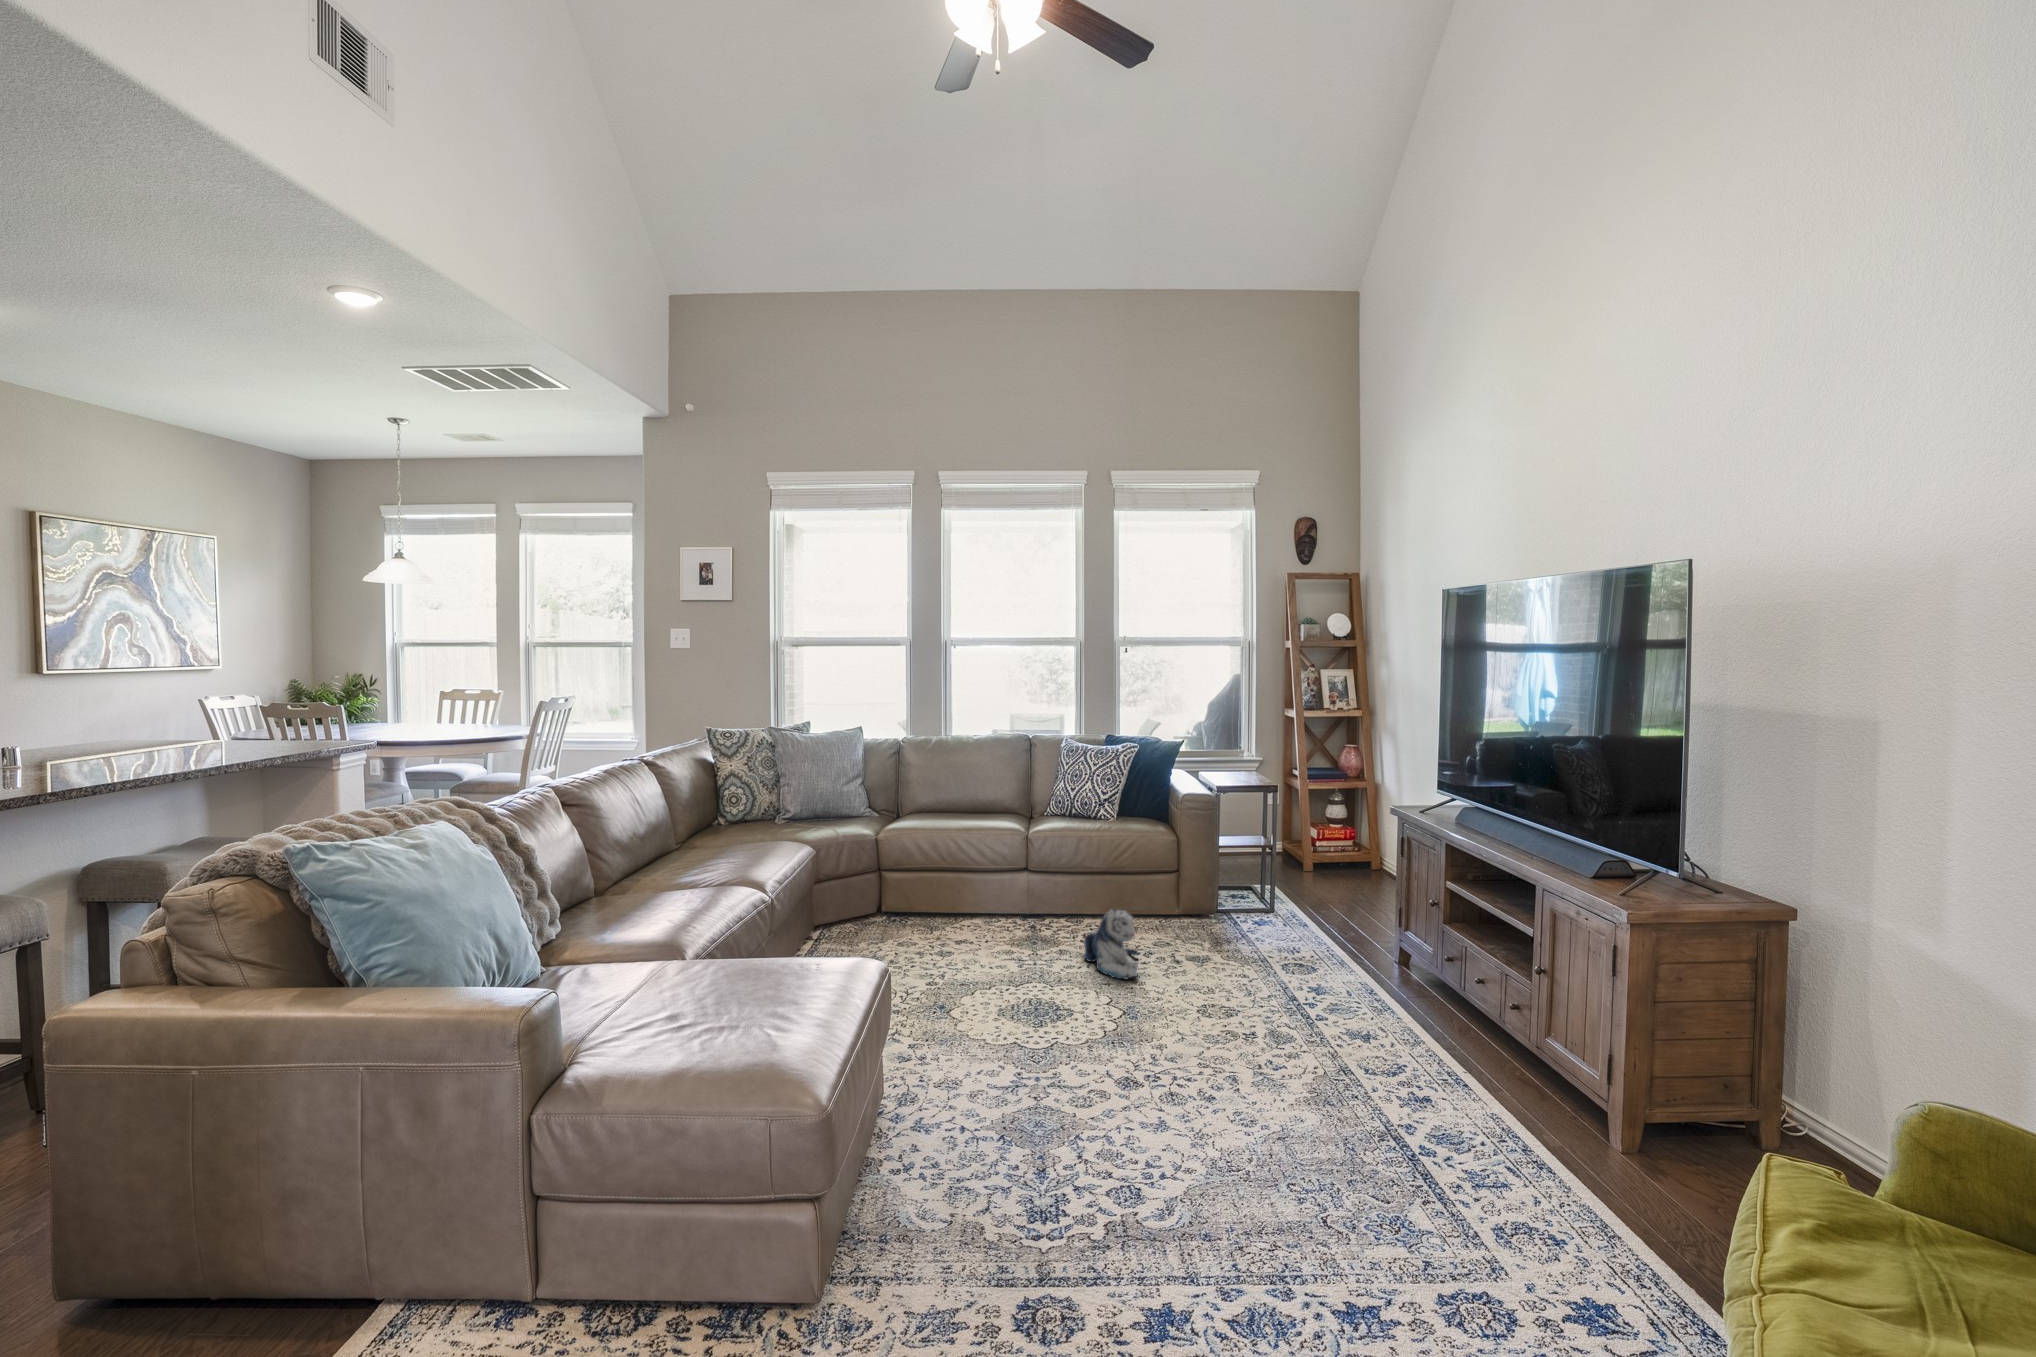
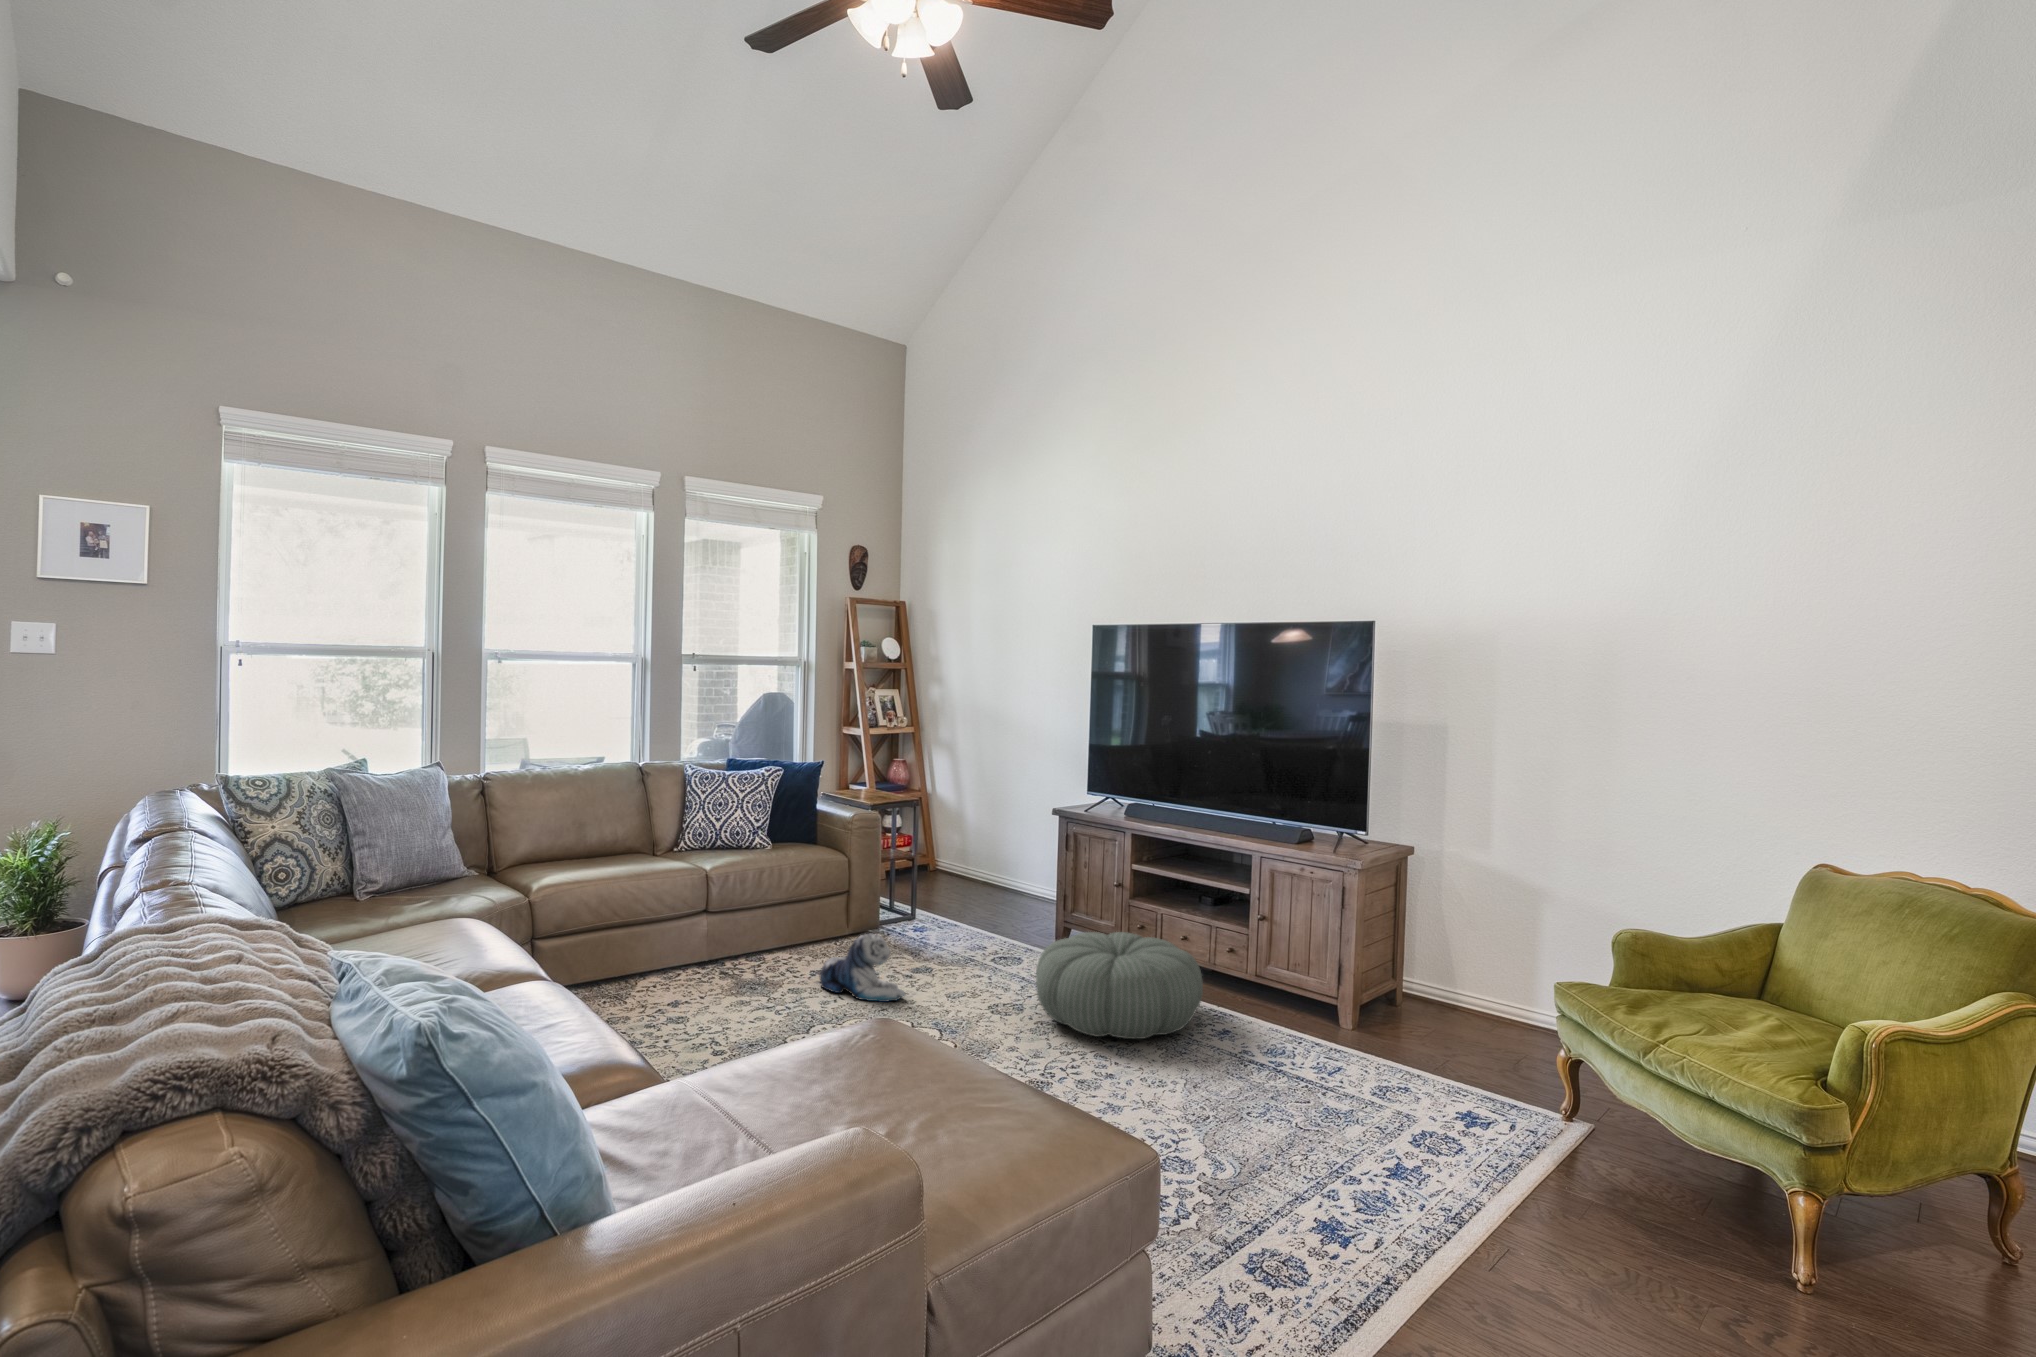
pouf: none [1217,948,1421,1080] -> present [1036,932,1203,1039]

